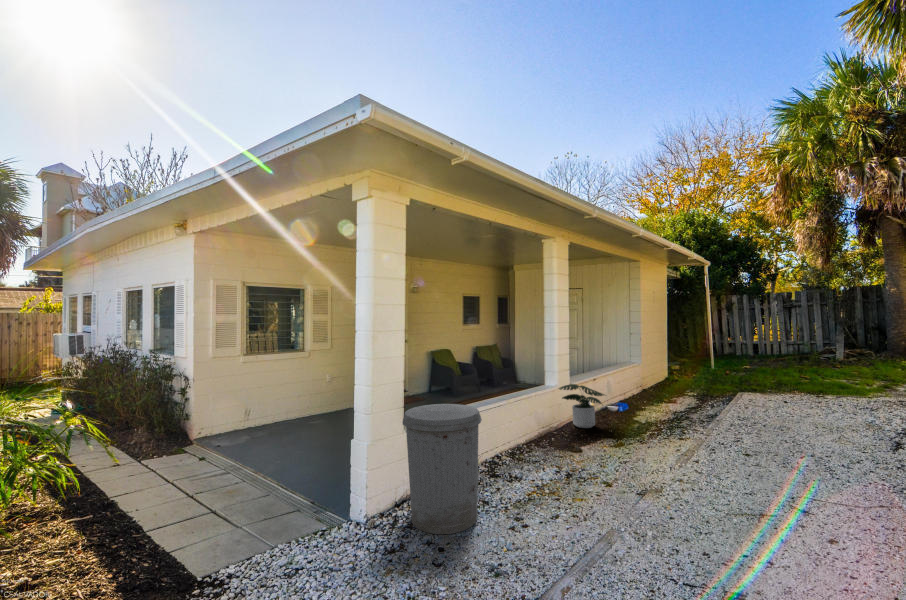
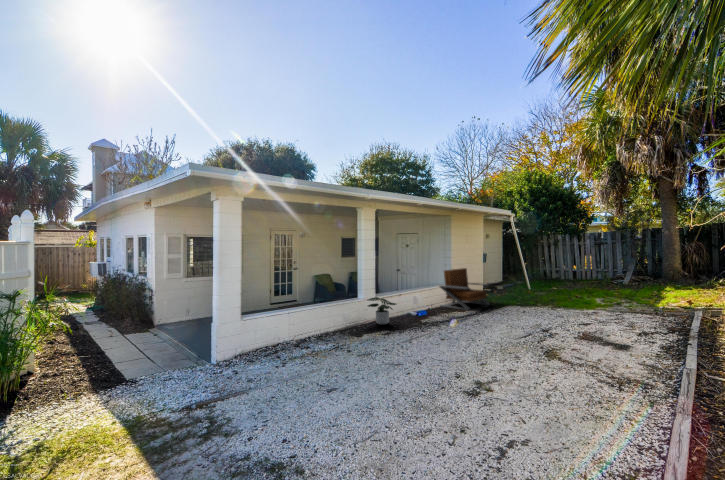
lounge chair: none [627,339,698,401] -> present [440,268,490,310]
trash can: present [403,404,482,534] -> none [231,305,272,367]

